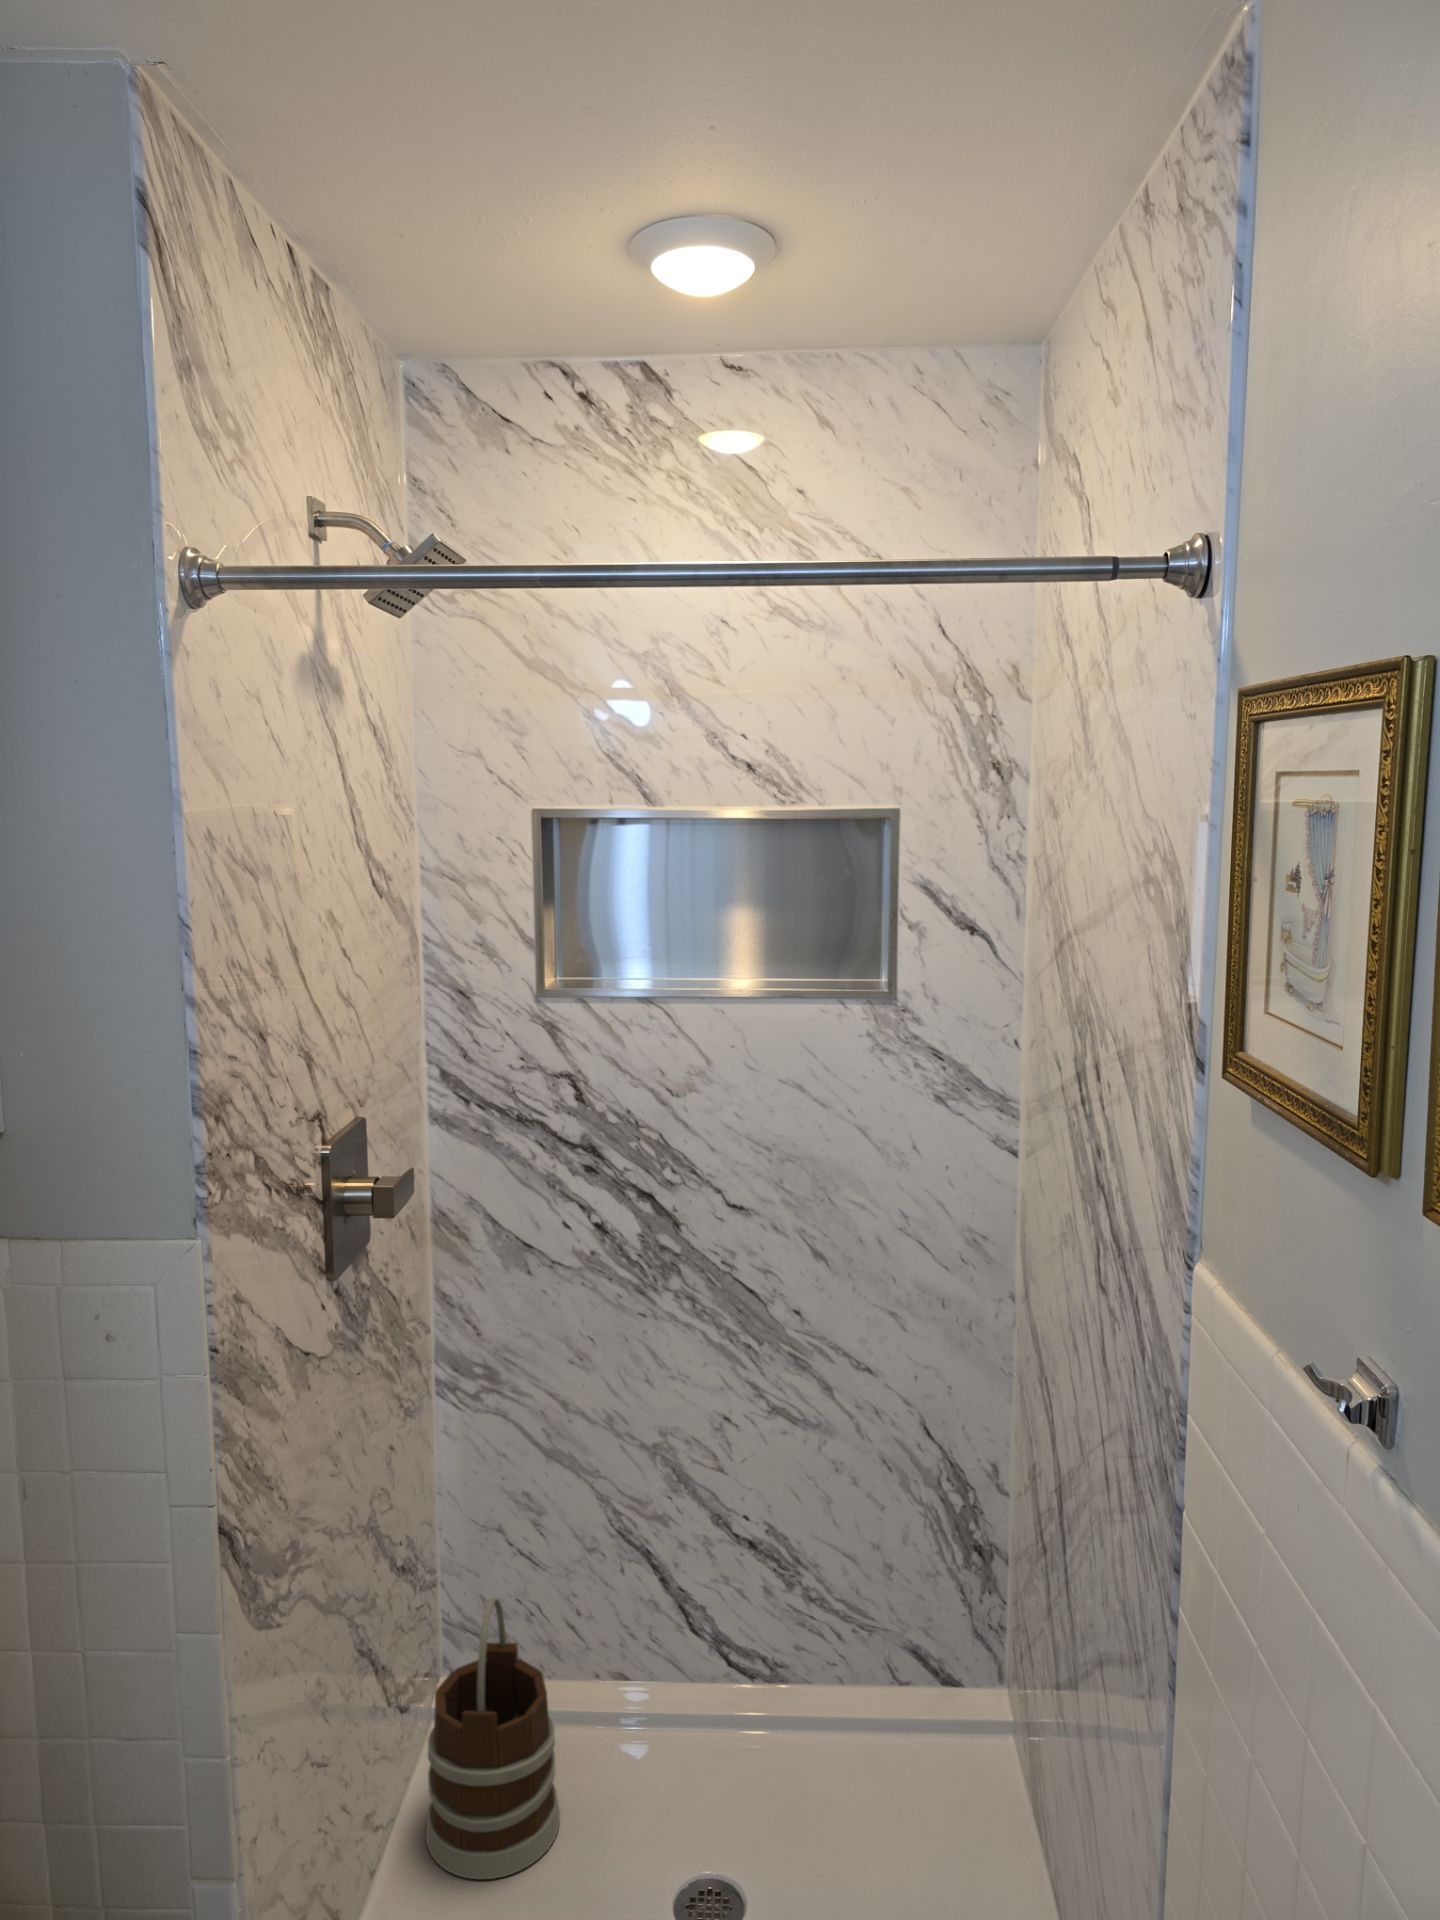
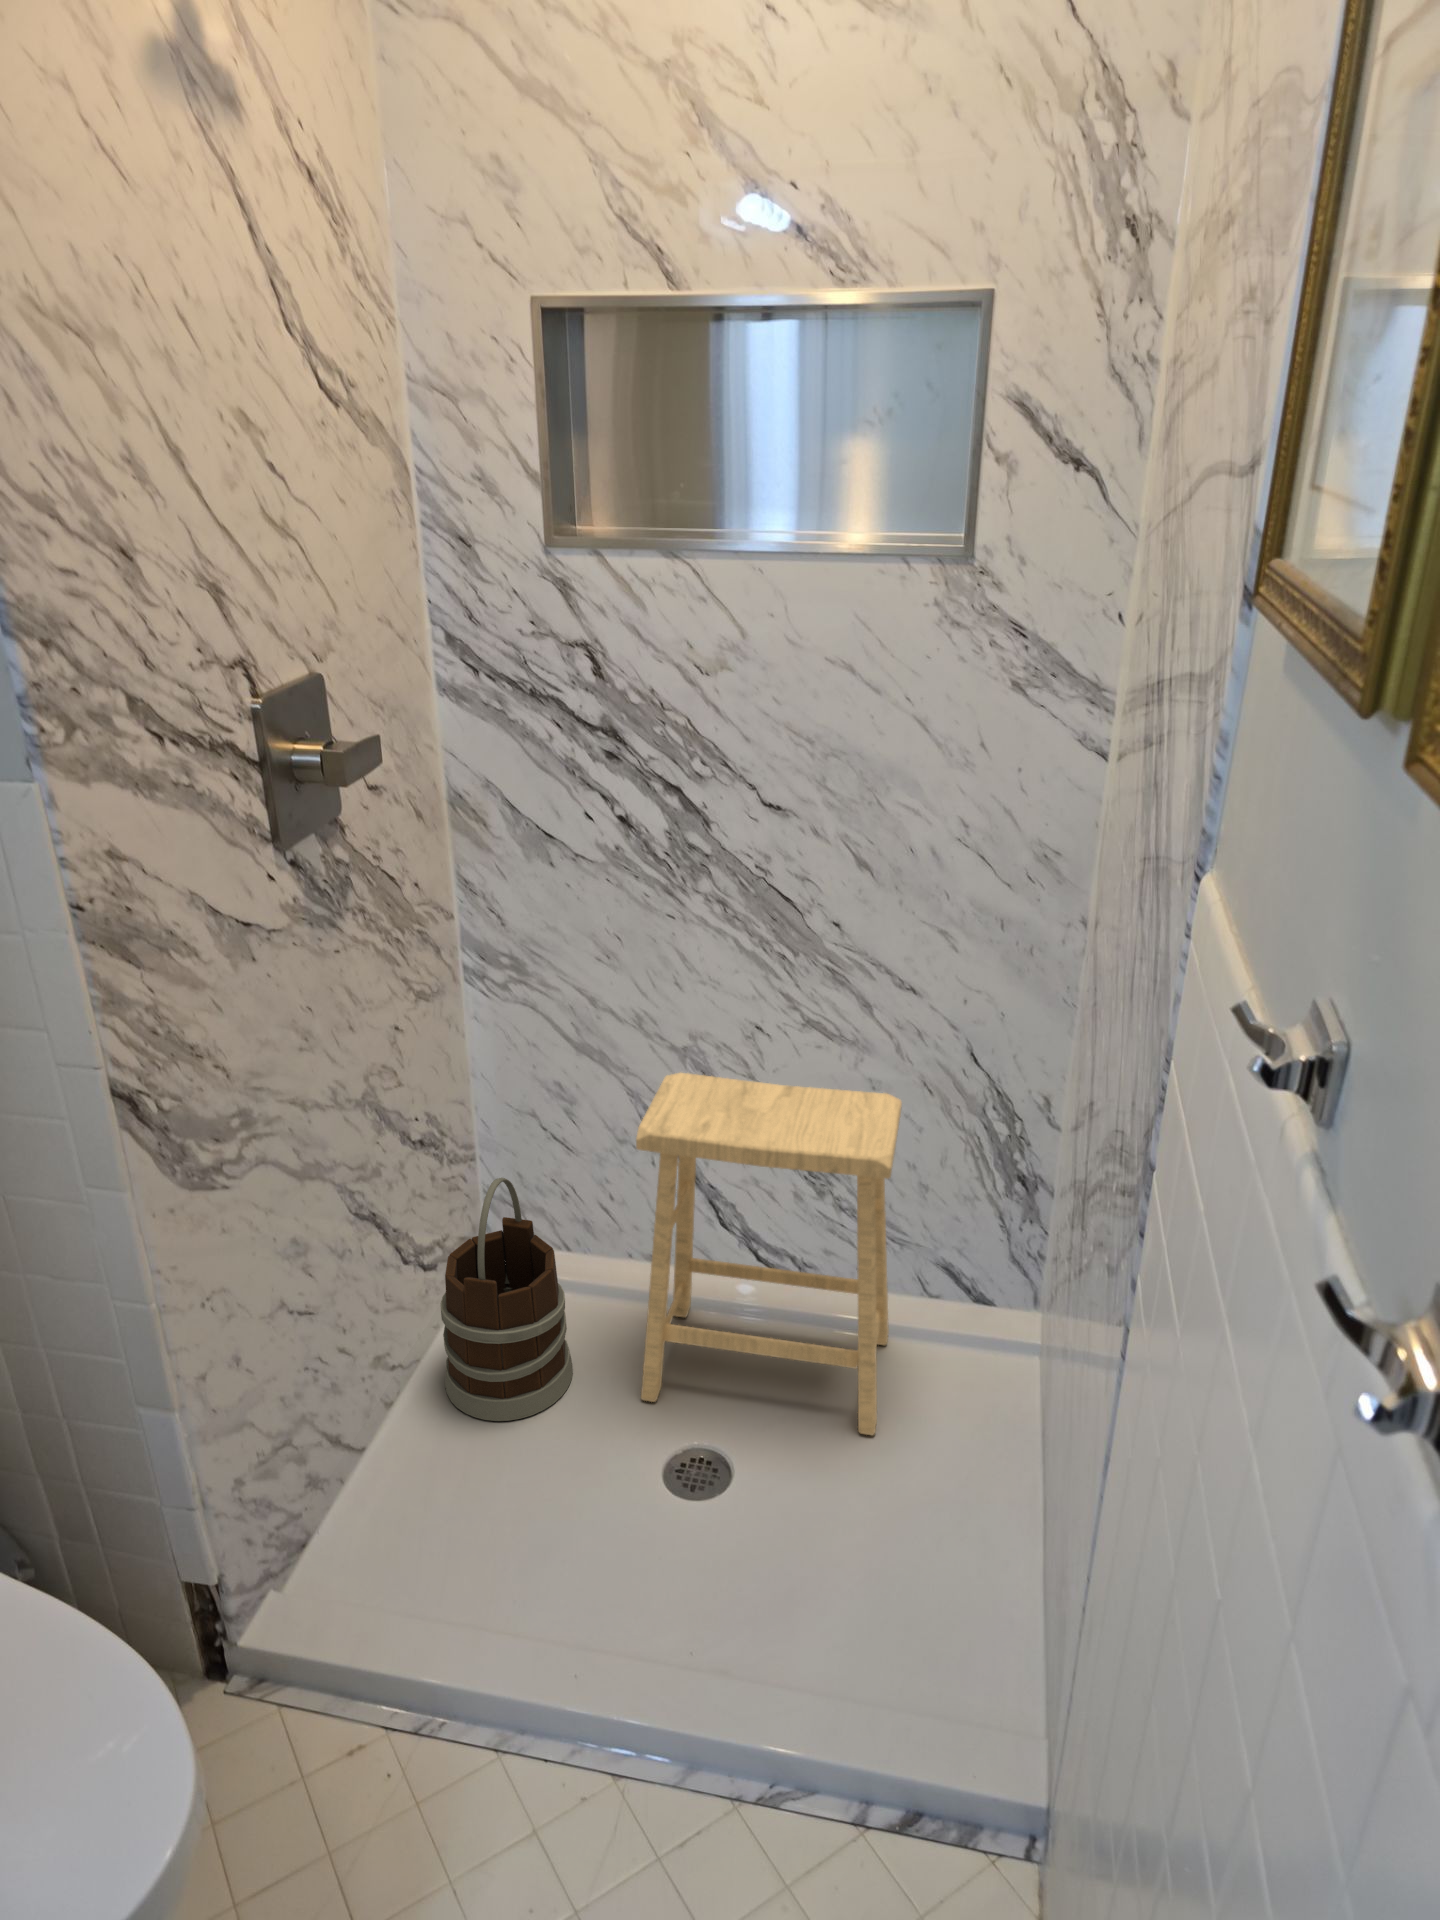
footstool: none [634,1470,879,1840] -> present [636,1073,902,1435]

